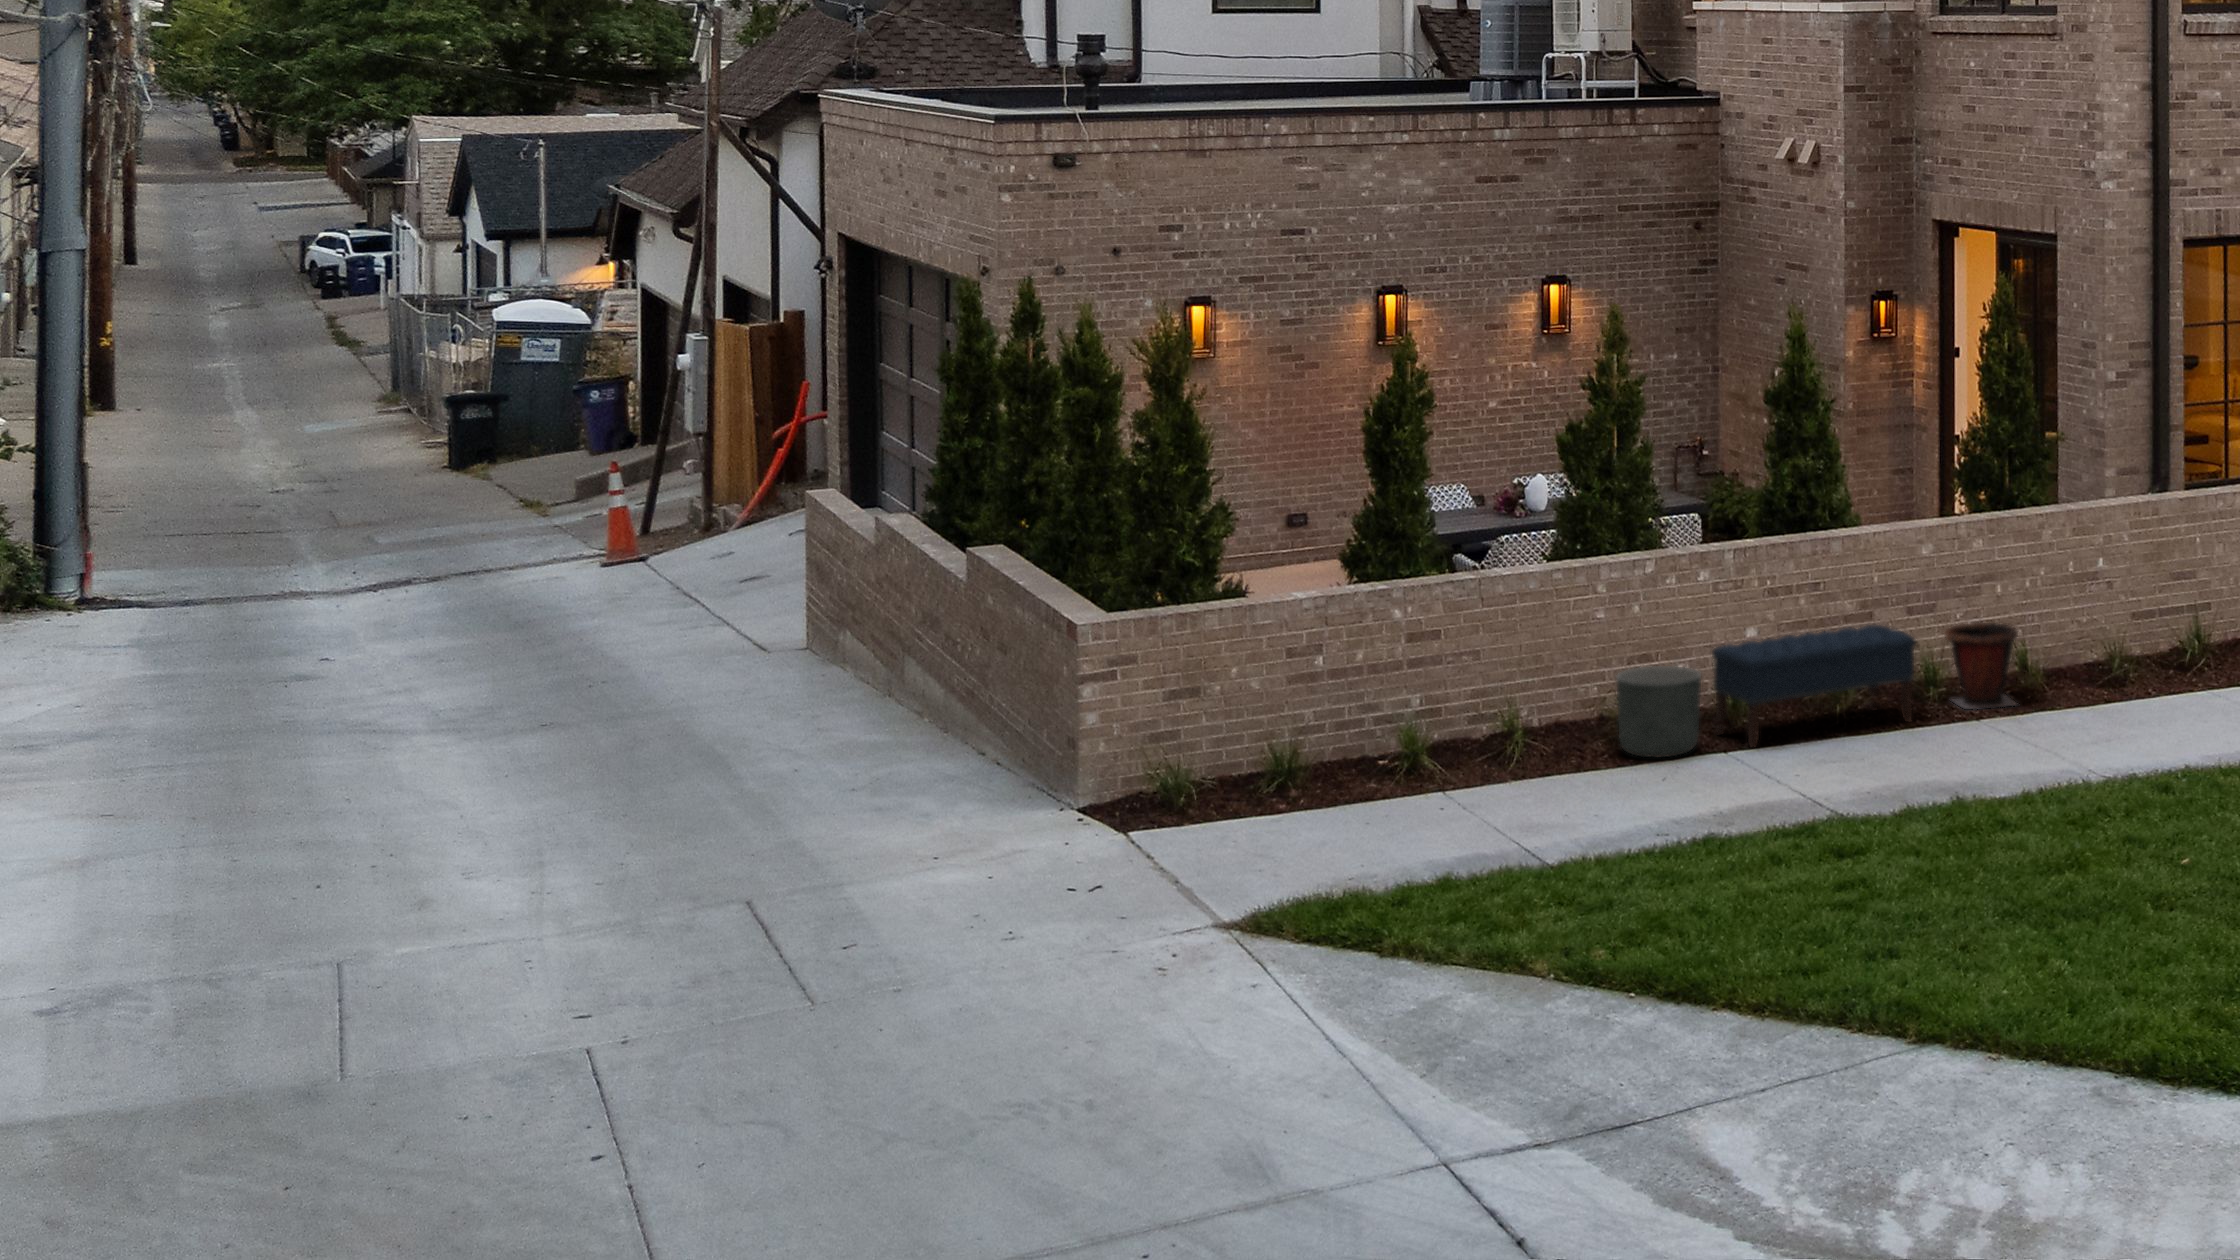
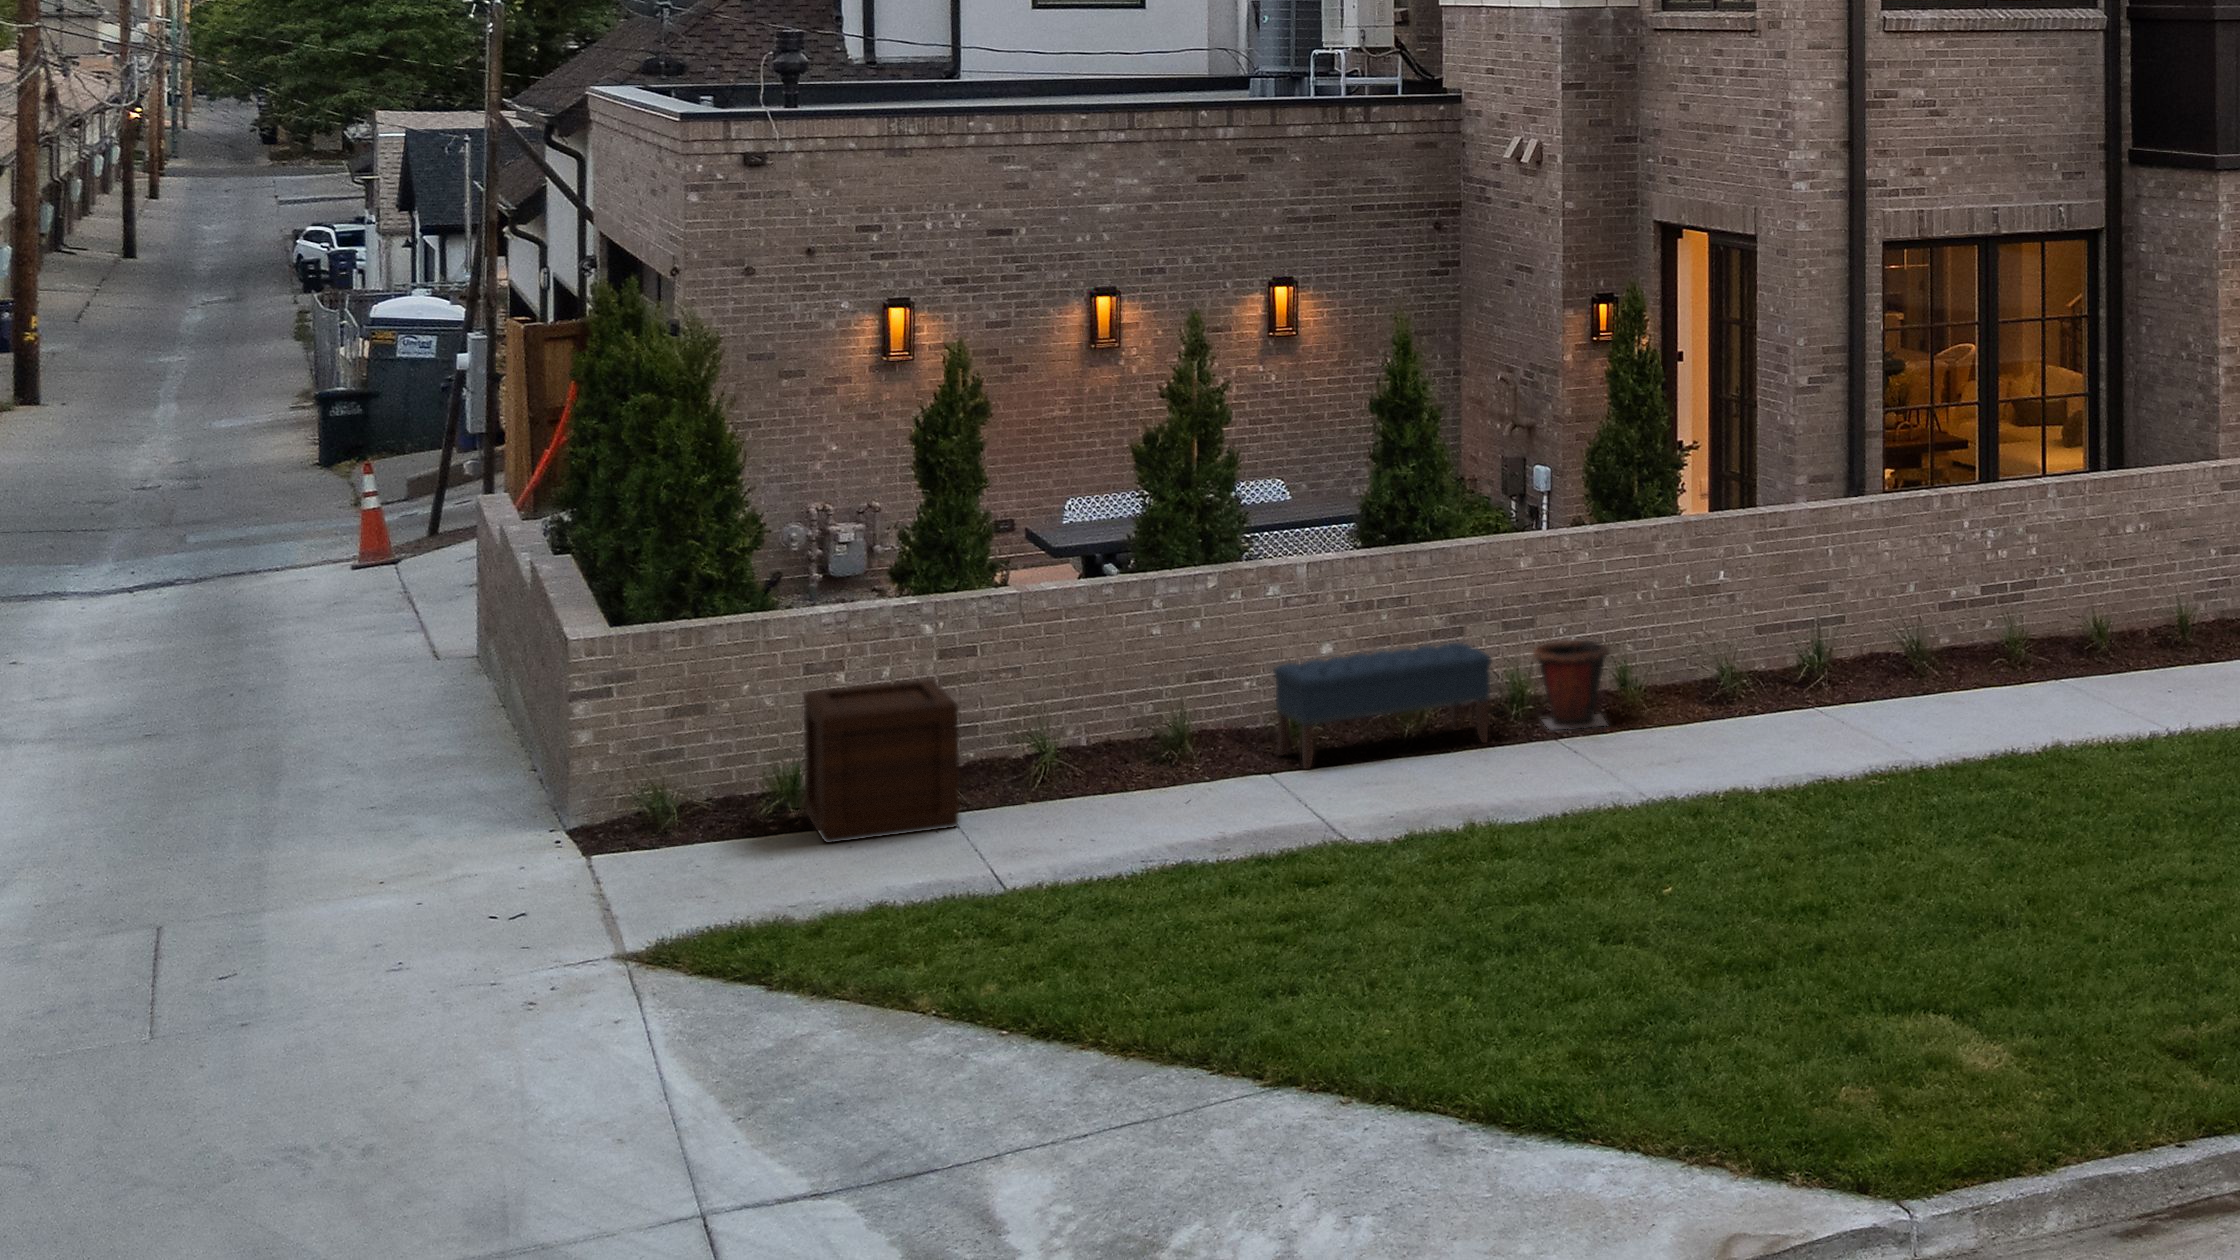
wooden crate: none [1292,660,1451,820] -> present [804,679,959,843]
planter: present [1616,666,1701,757] -> none [1163,685,1253,779]

